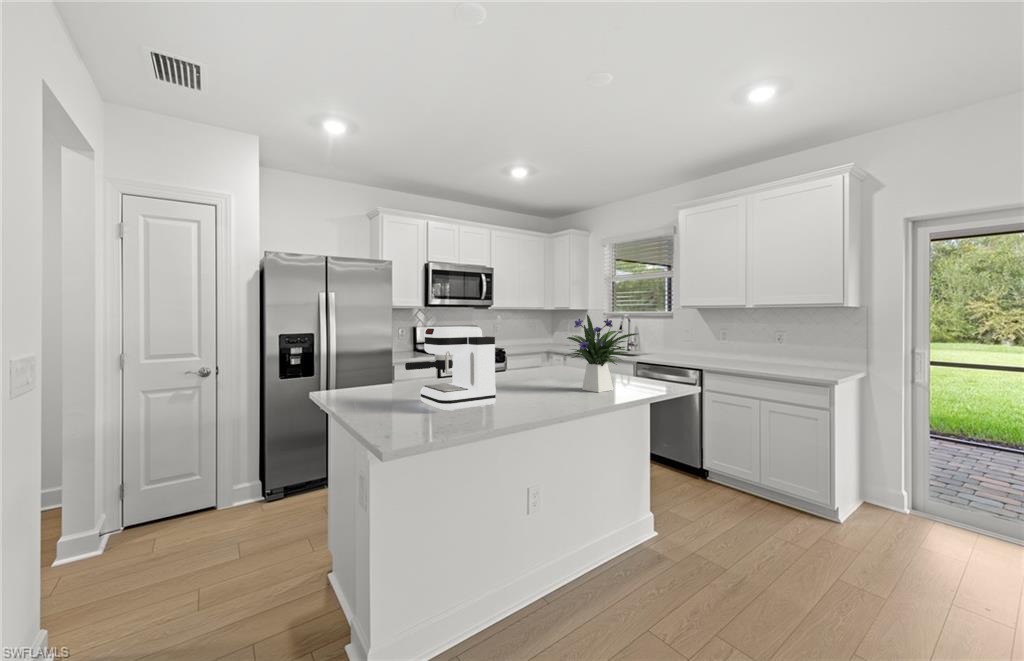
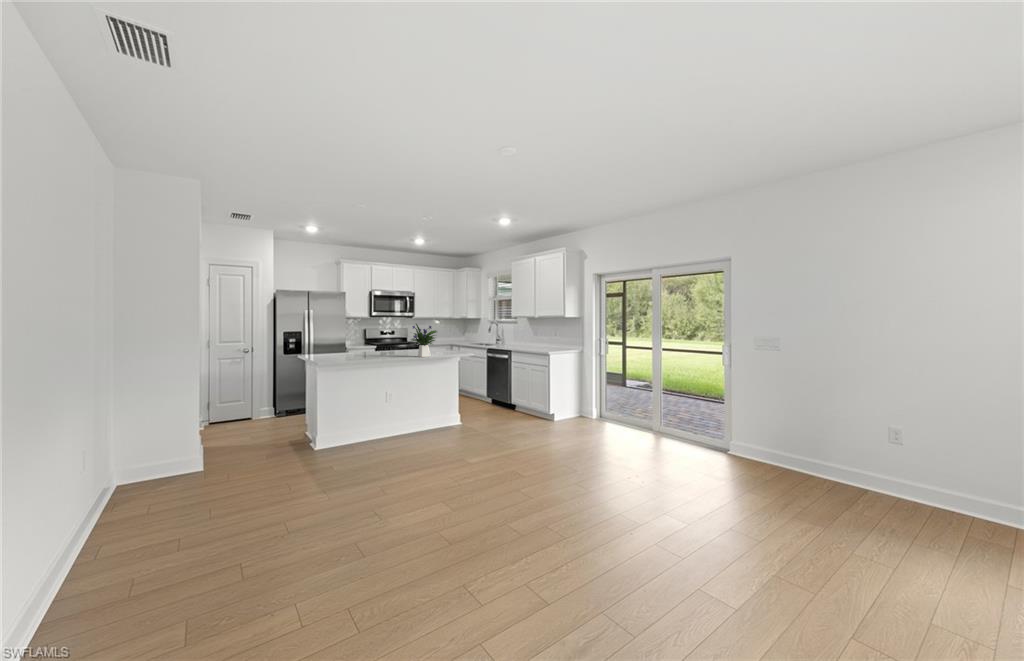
coffee maker: present [405,327,496,412] -> none [331,328,366,360]

